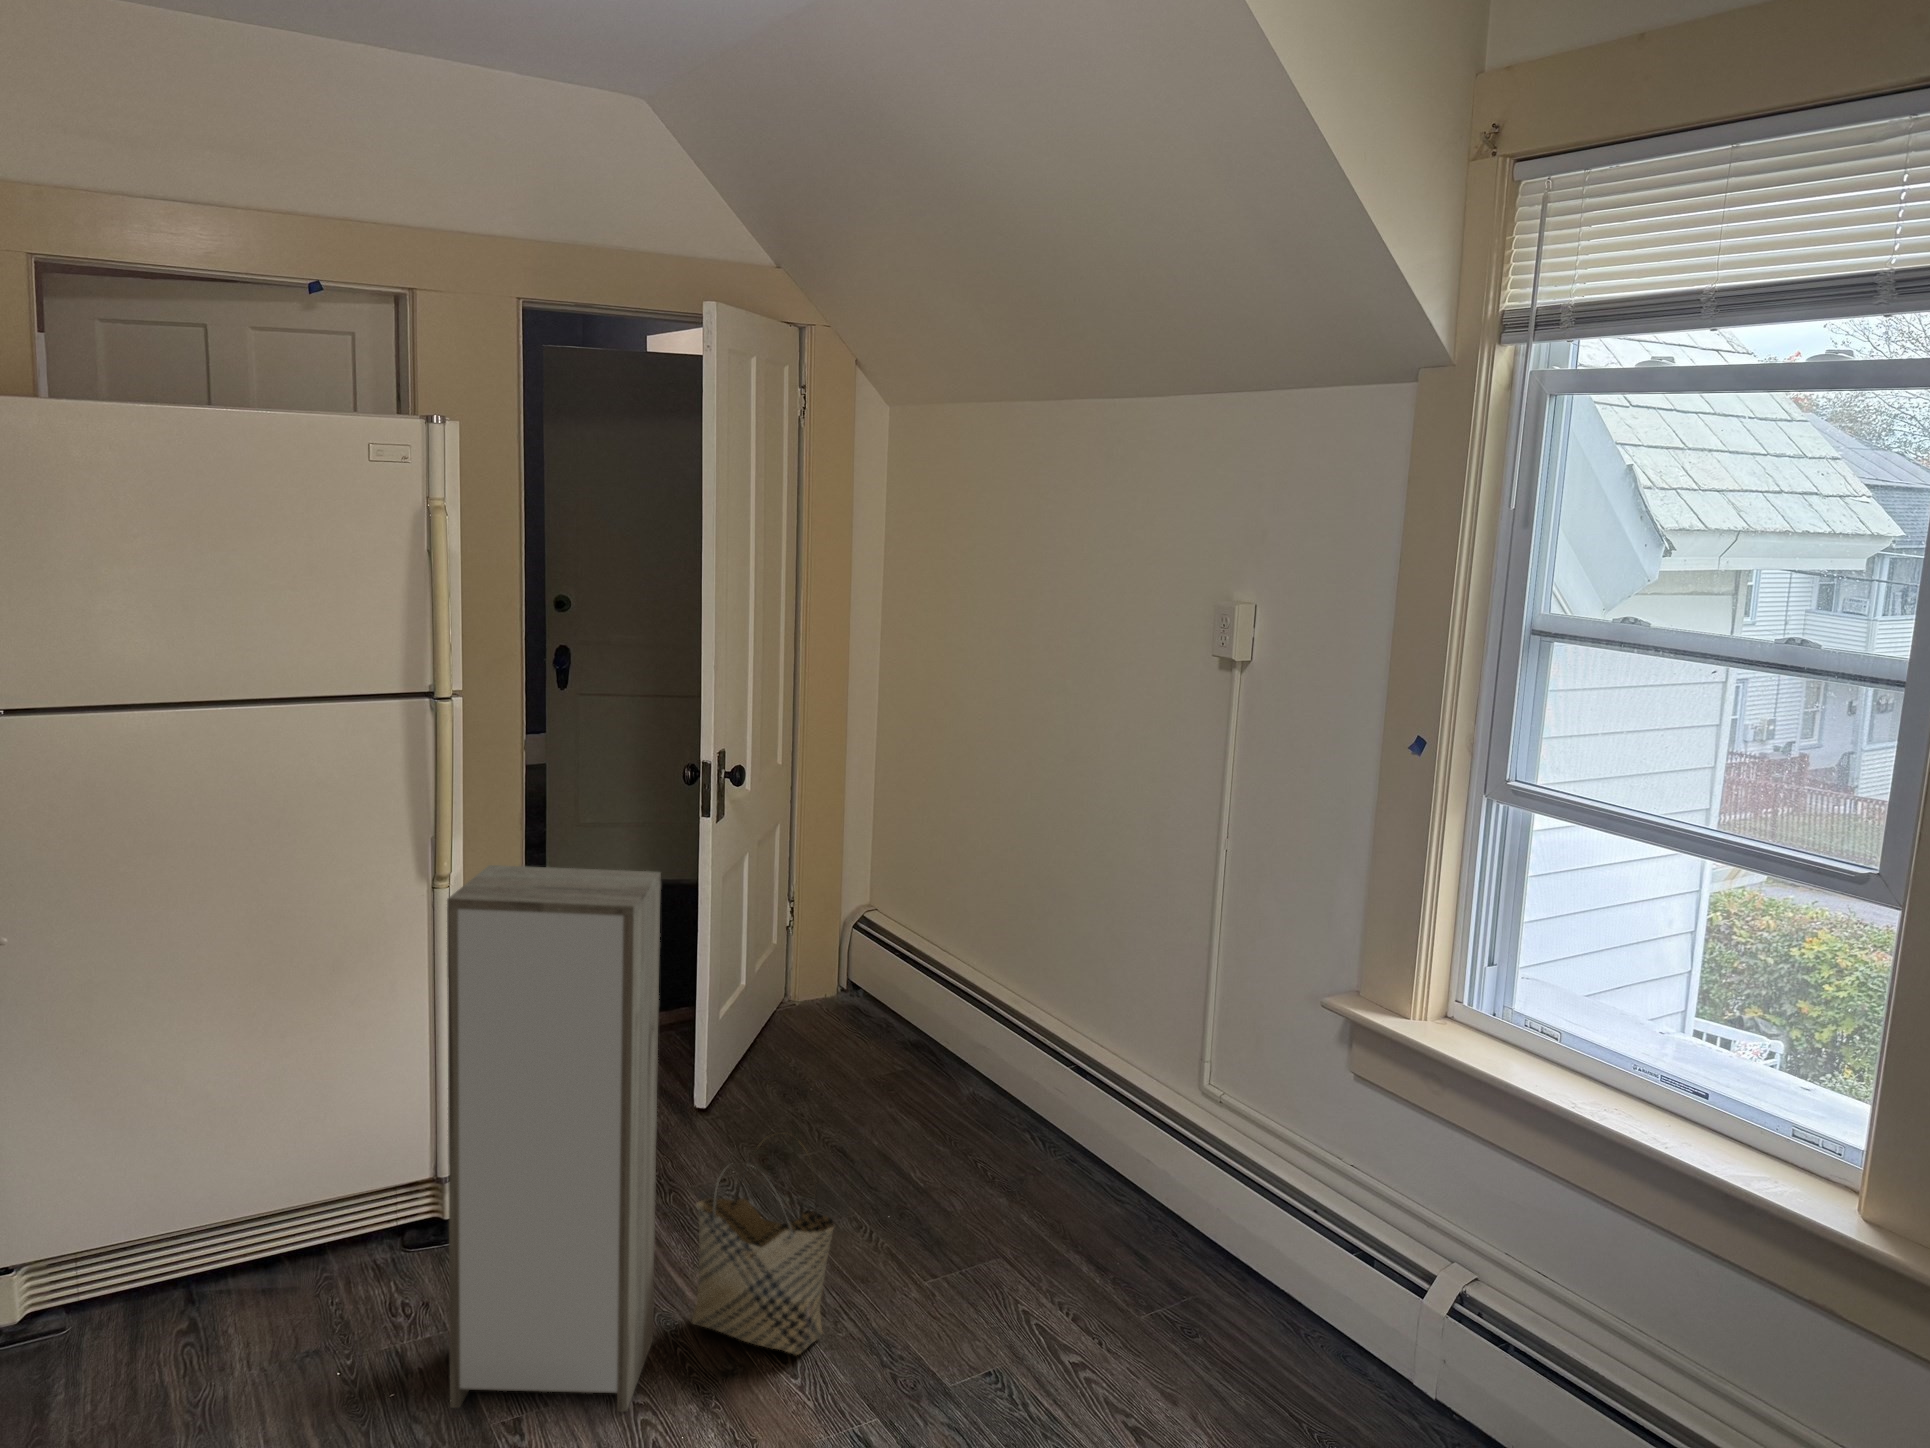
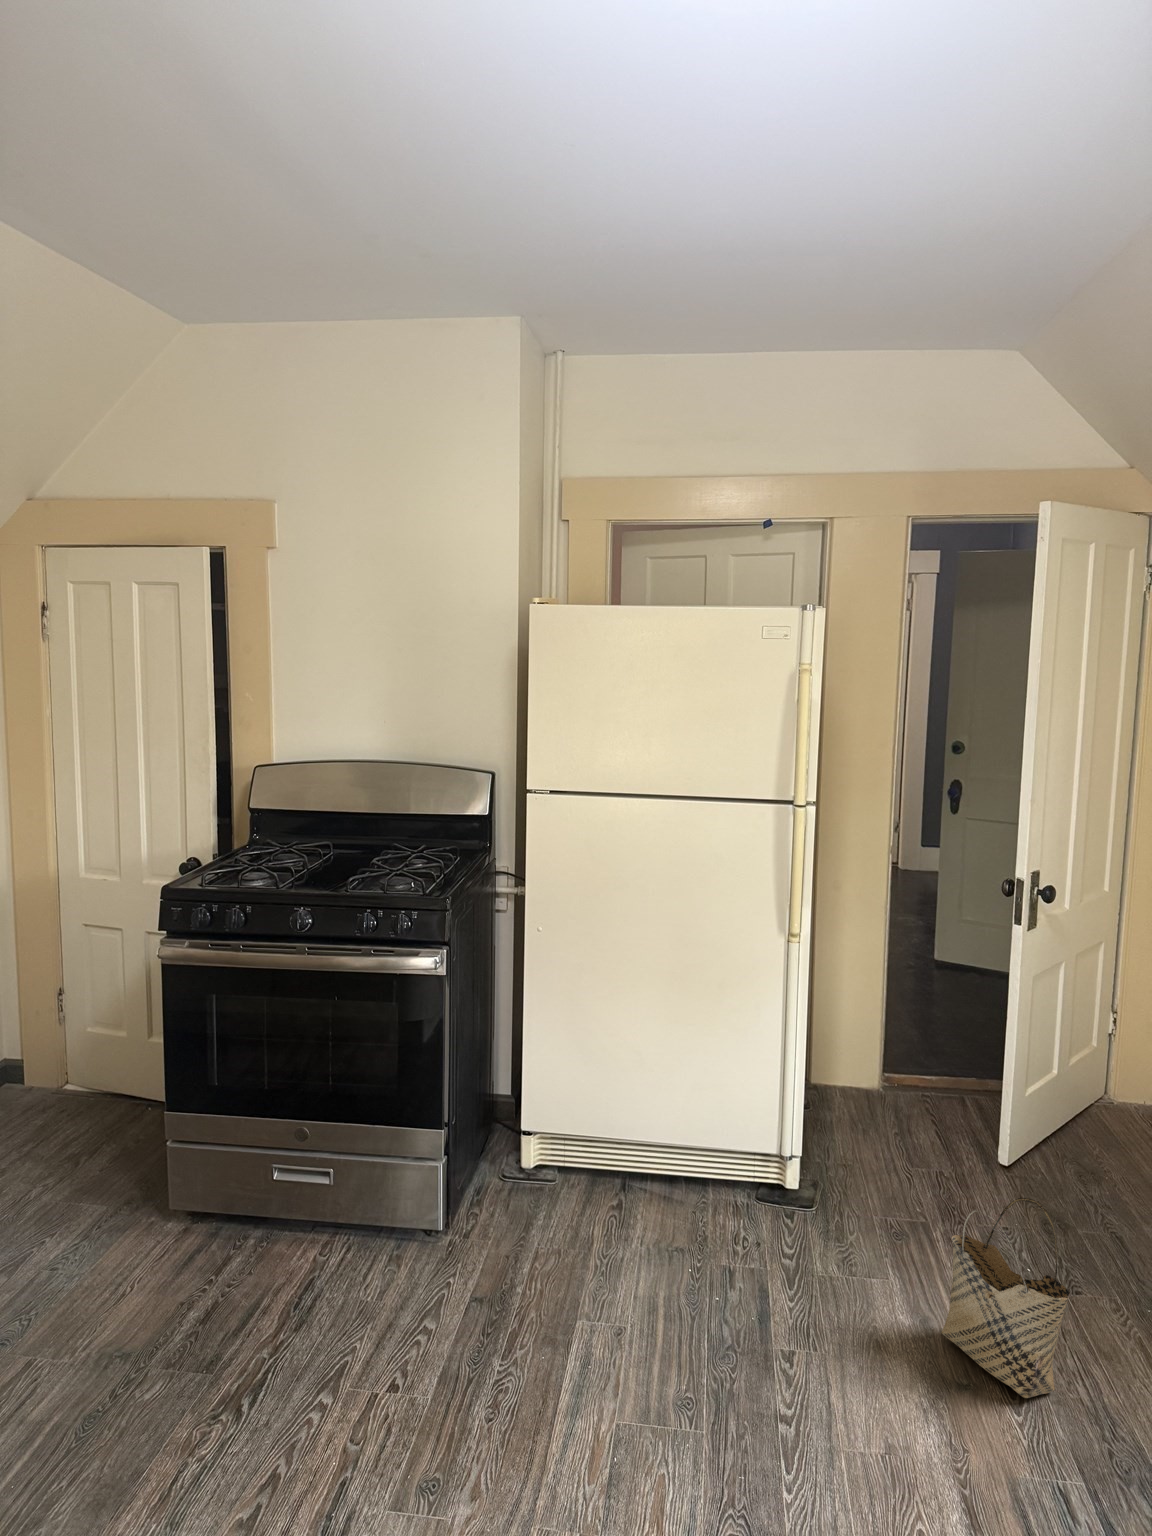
storage cabinet: present [447,865,661,1412] -> none [751,930,930,1381]

